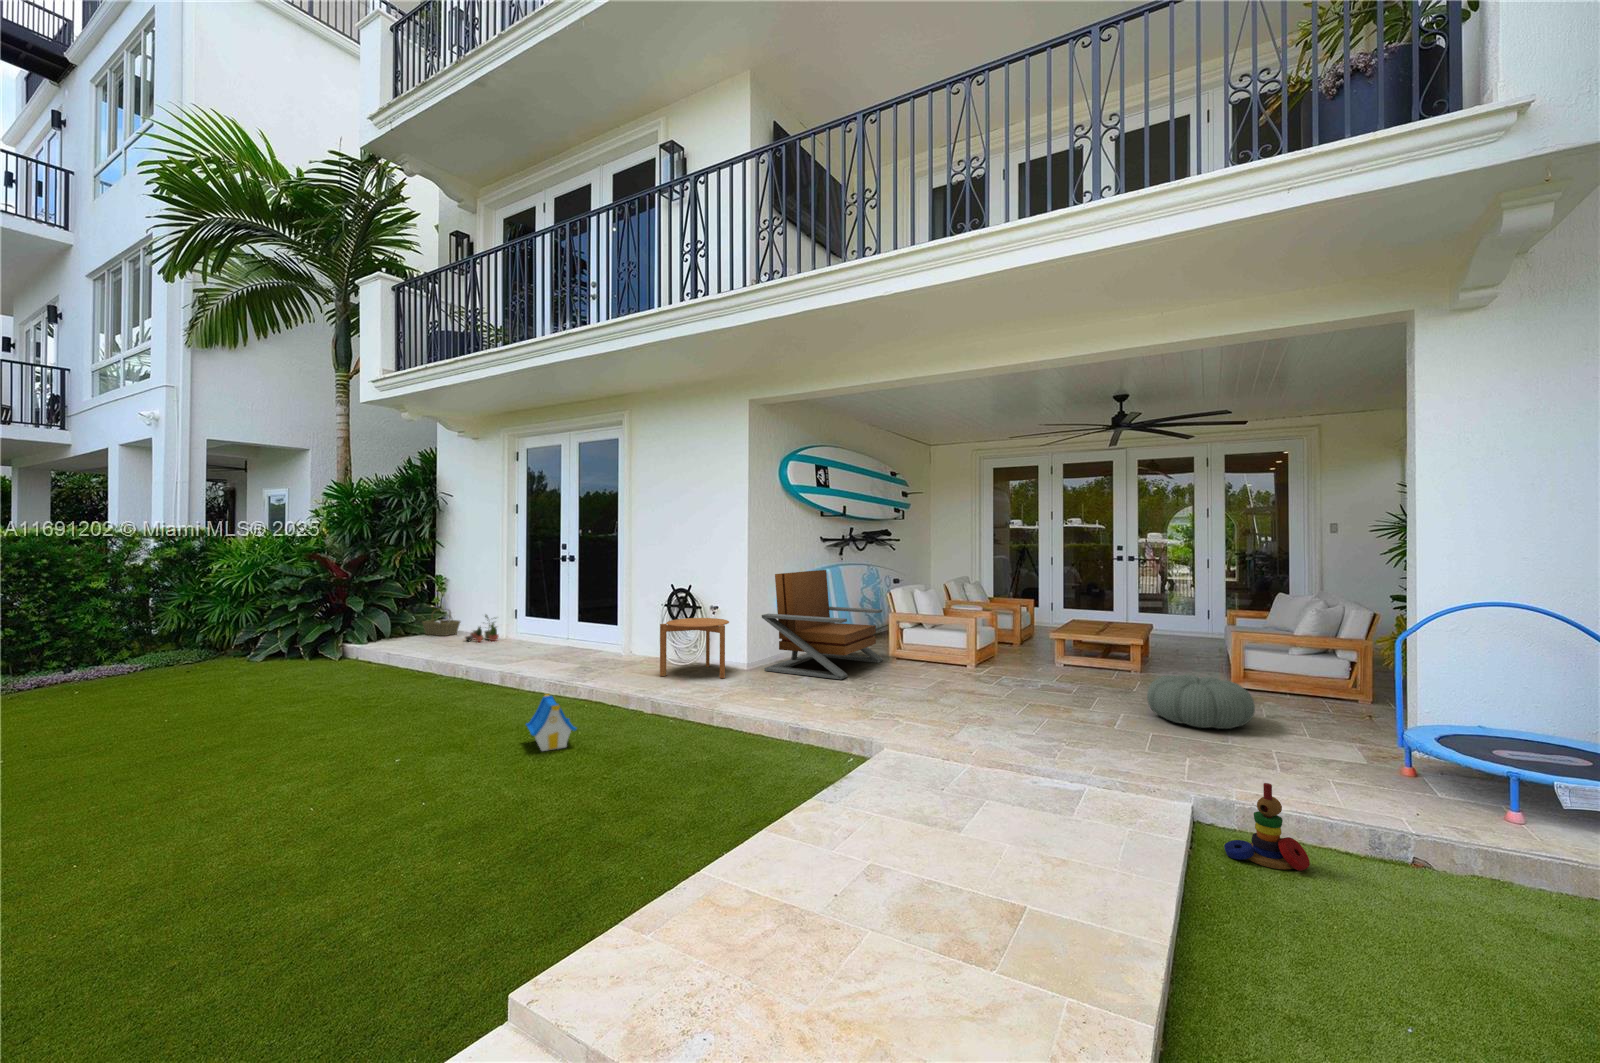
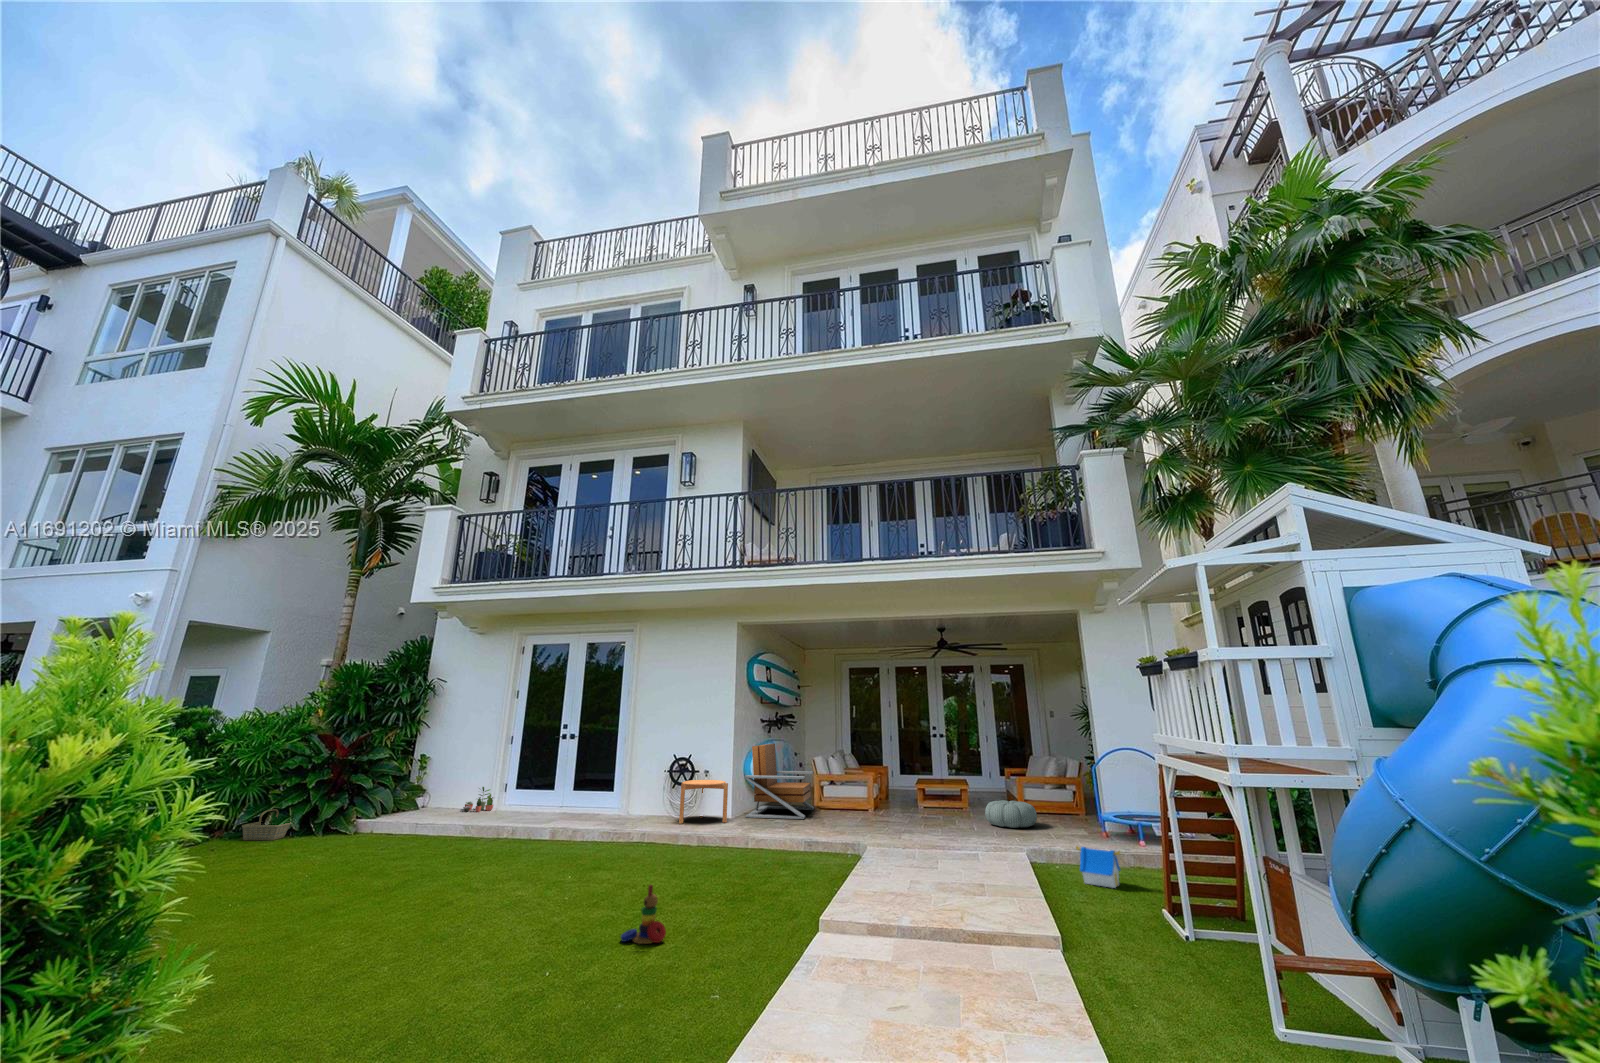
basket: present [422,614,460,636] -> present [242,809,291,840]
toy house: present [526,694,577,751] -> present [1076,846,1120,888]
stacking toy: present [1224,783,1310,871] -> present [621,885,666,944]

